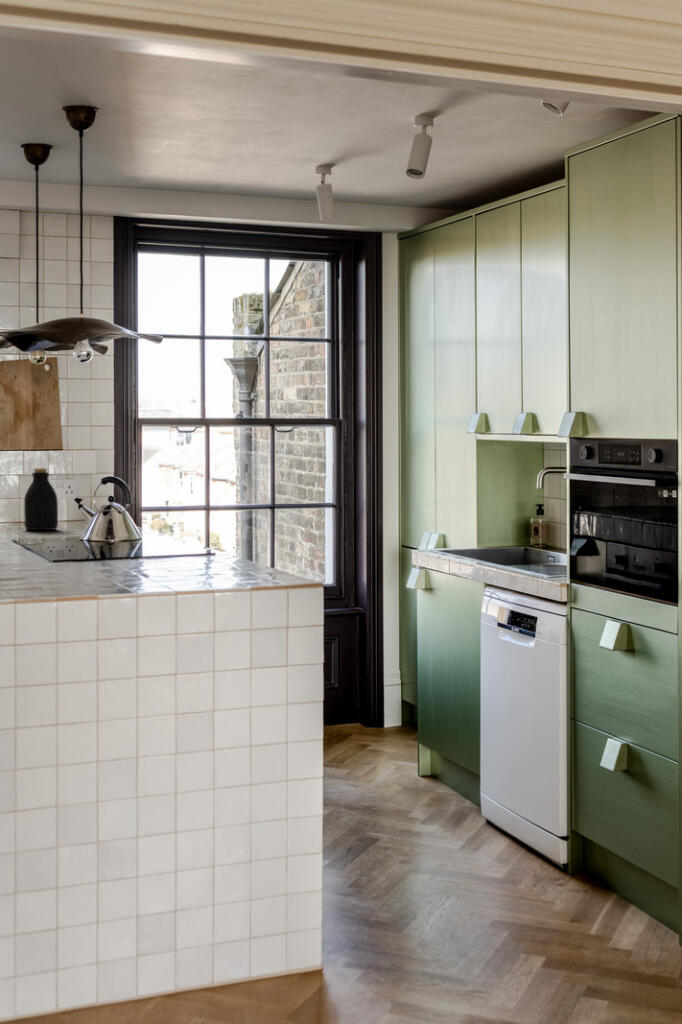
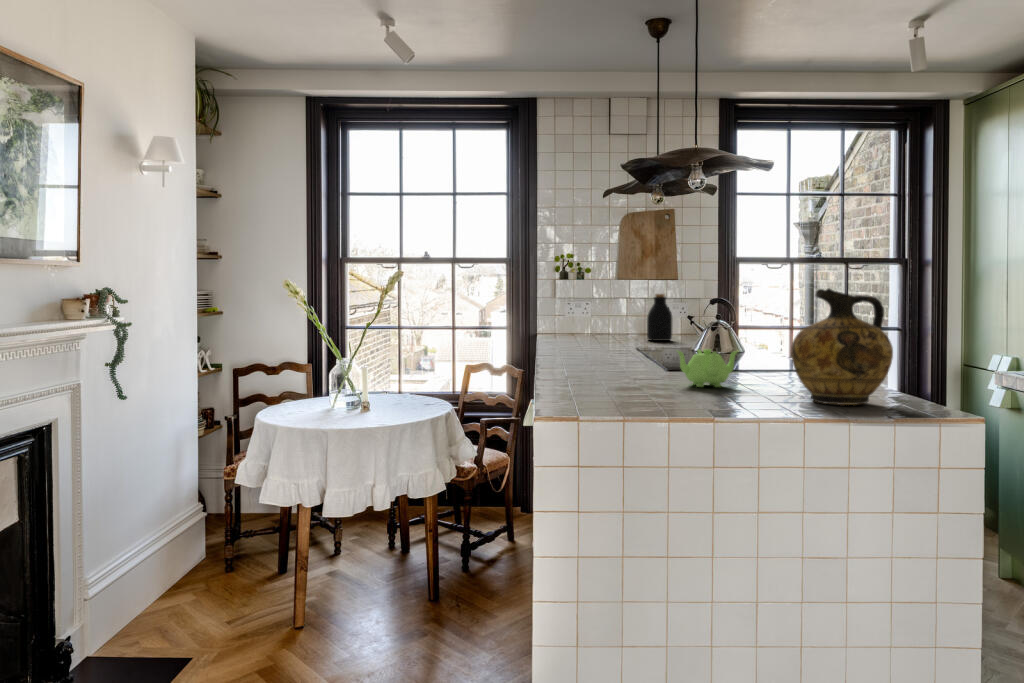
ceramic jug: none [170,475,256,582] -> present [791,289,893,405]
teapot: none [61,536,126,575] -> present [678,349,737,387]

